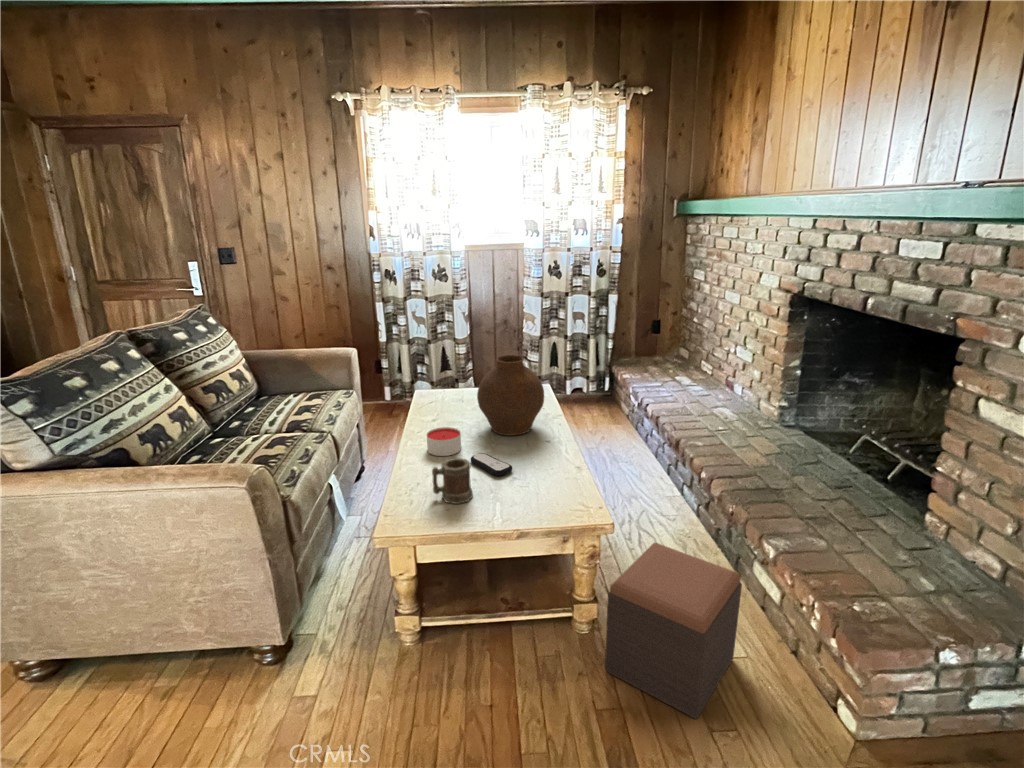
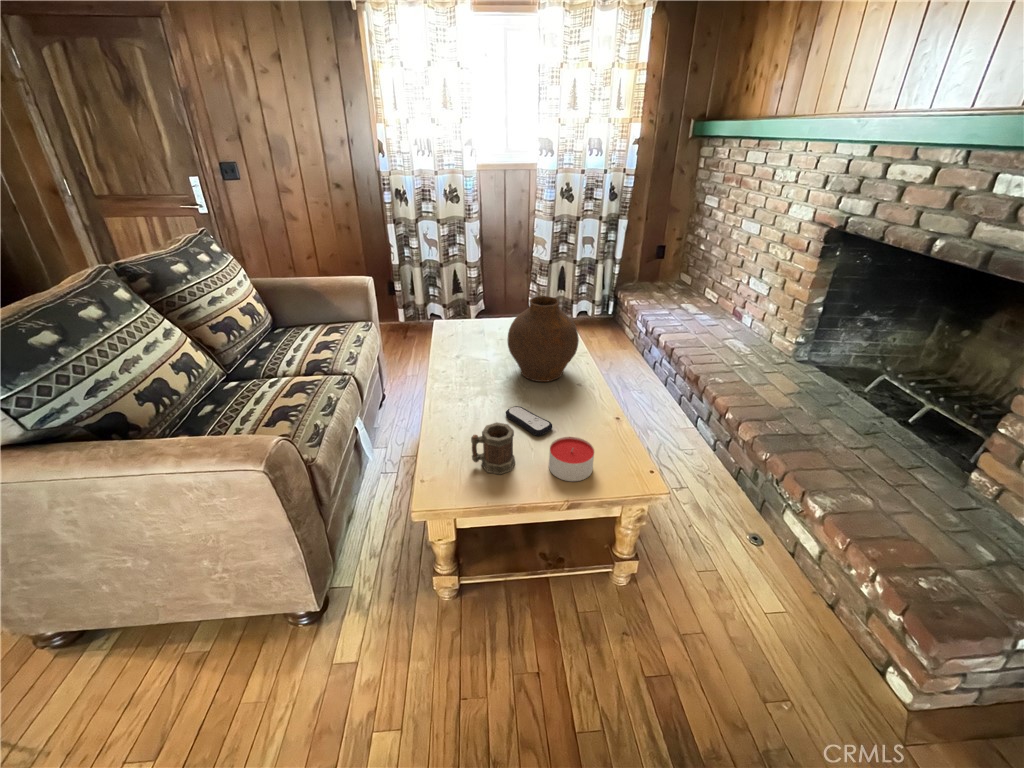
candle: present [427,427,461,456] -> present [549,437,594,481]
footstool: present [605,543,742,719] -> none [650,509,803,697]

